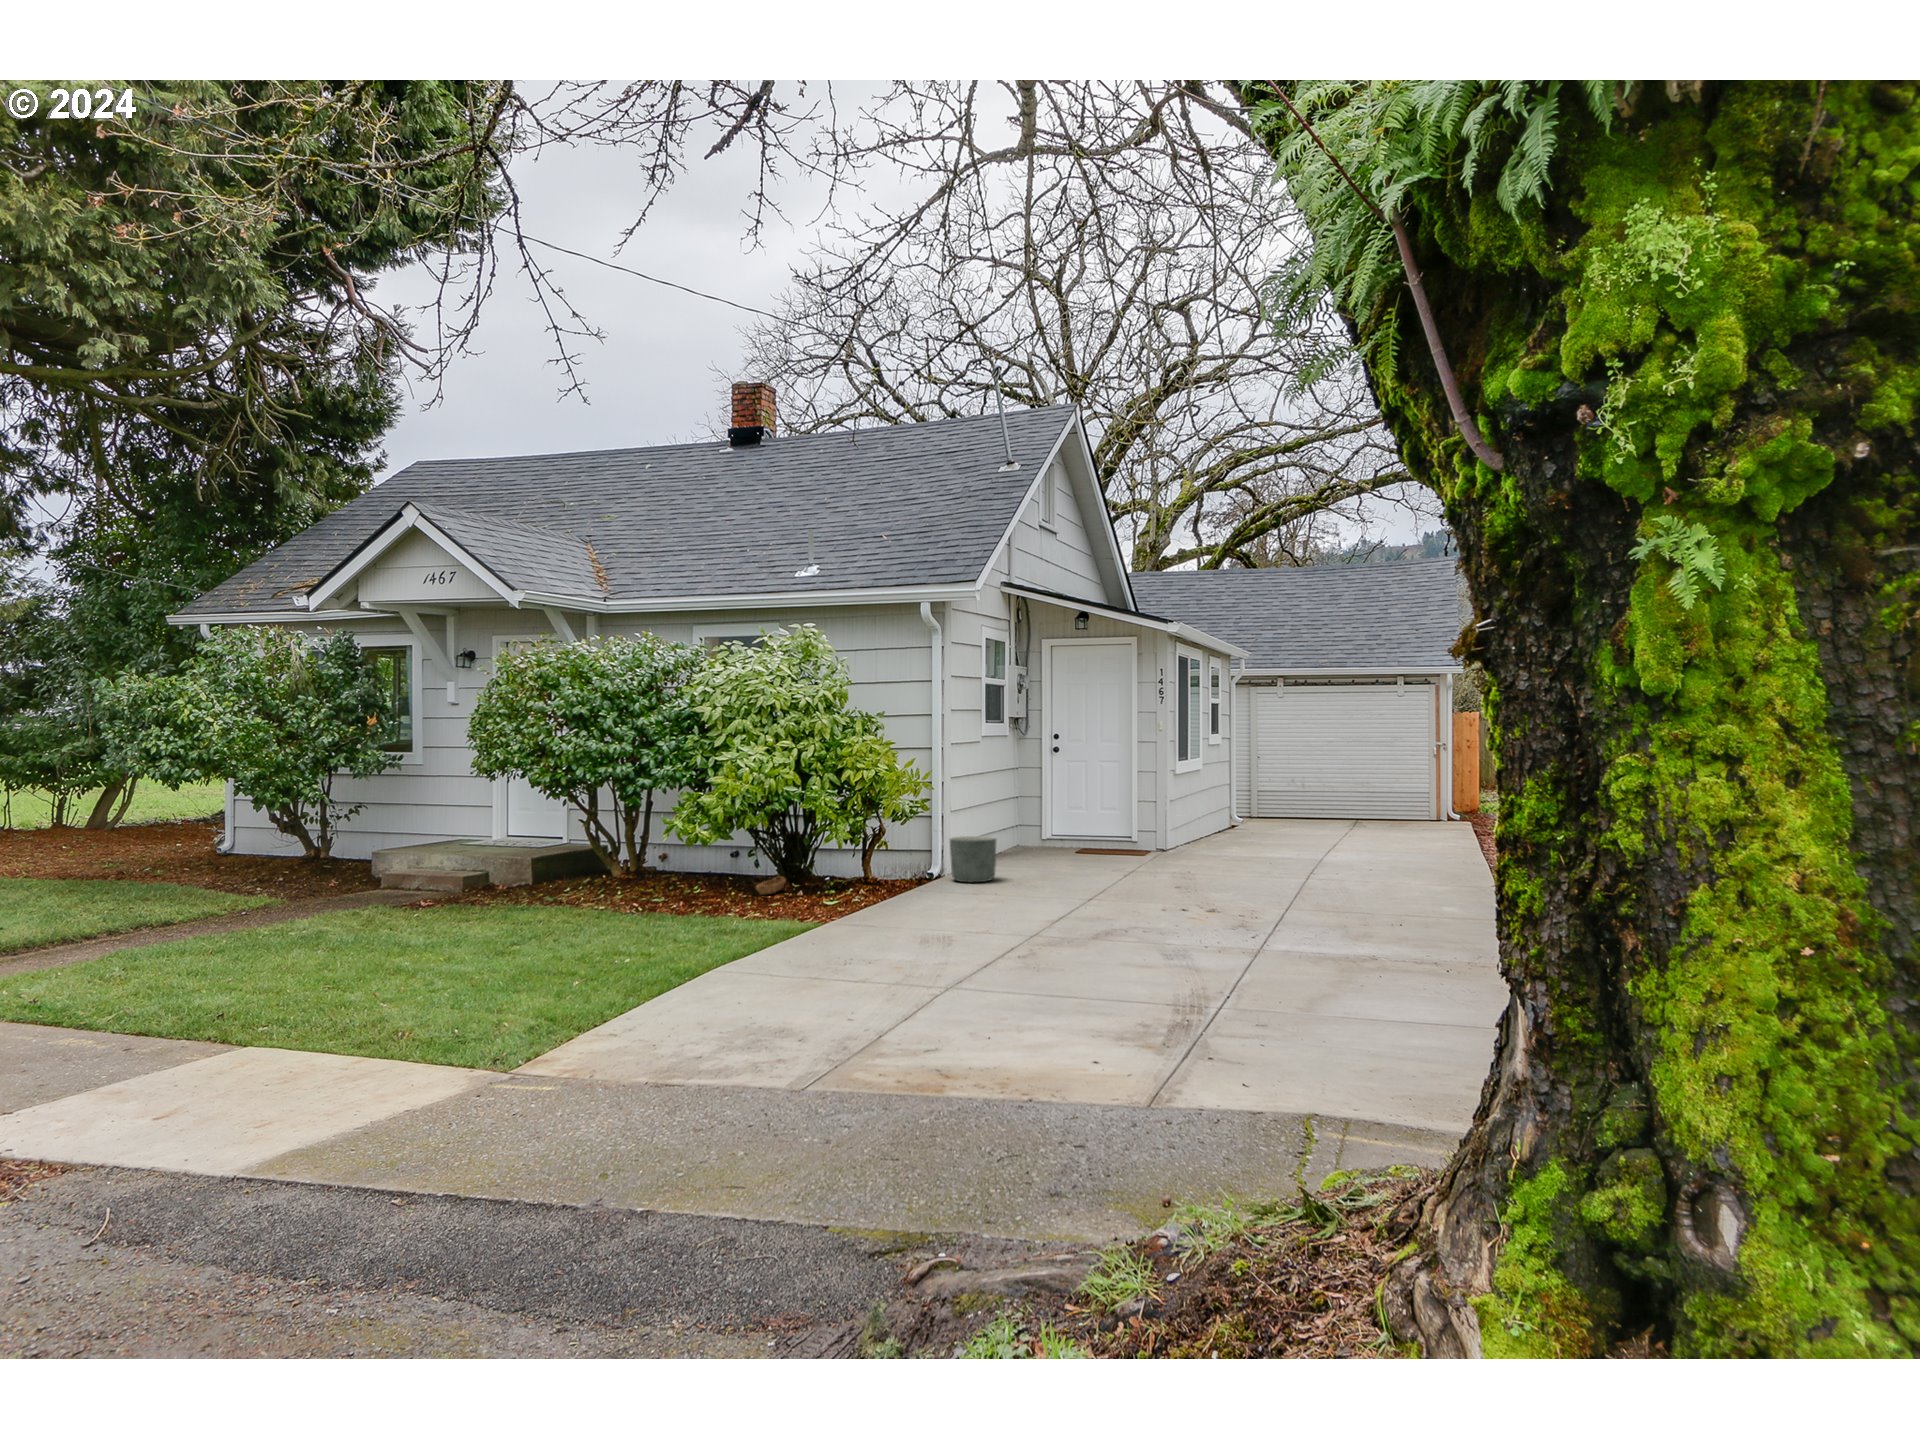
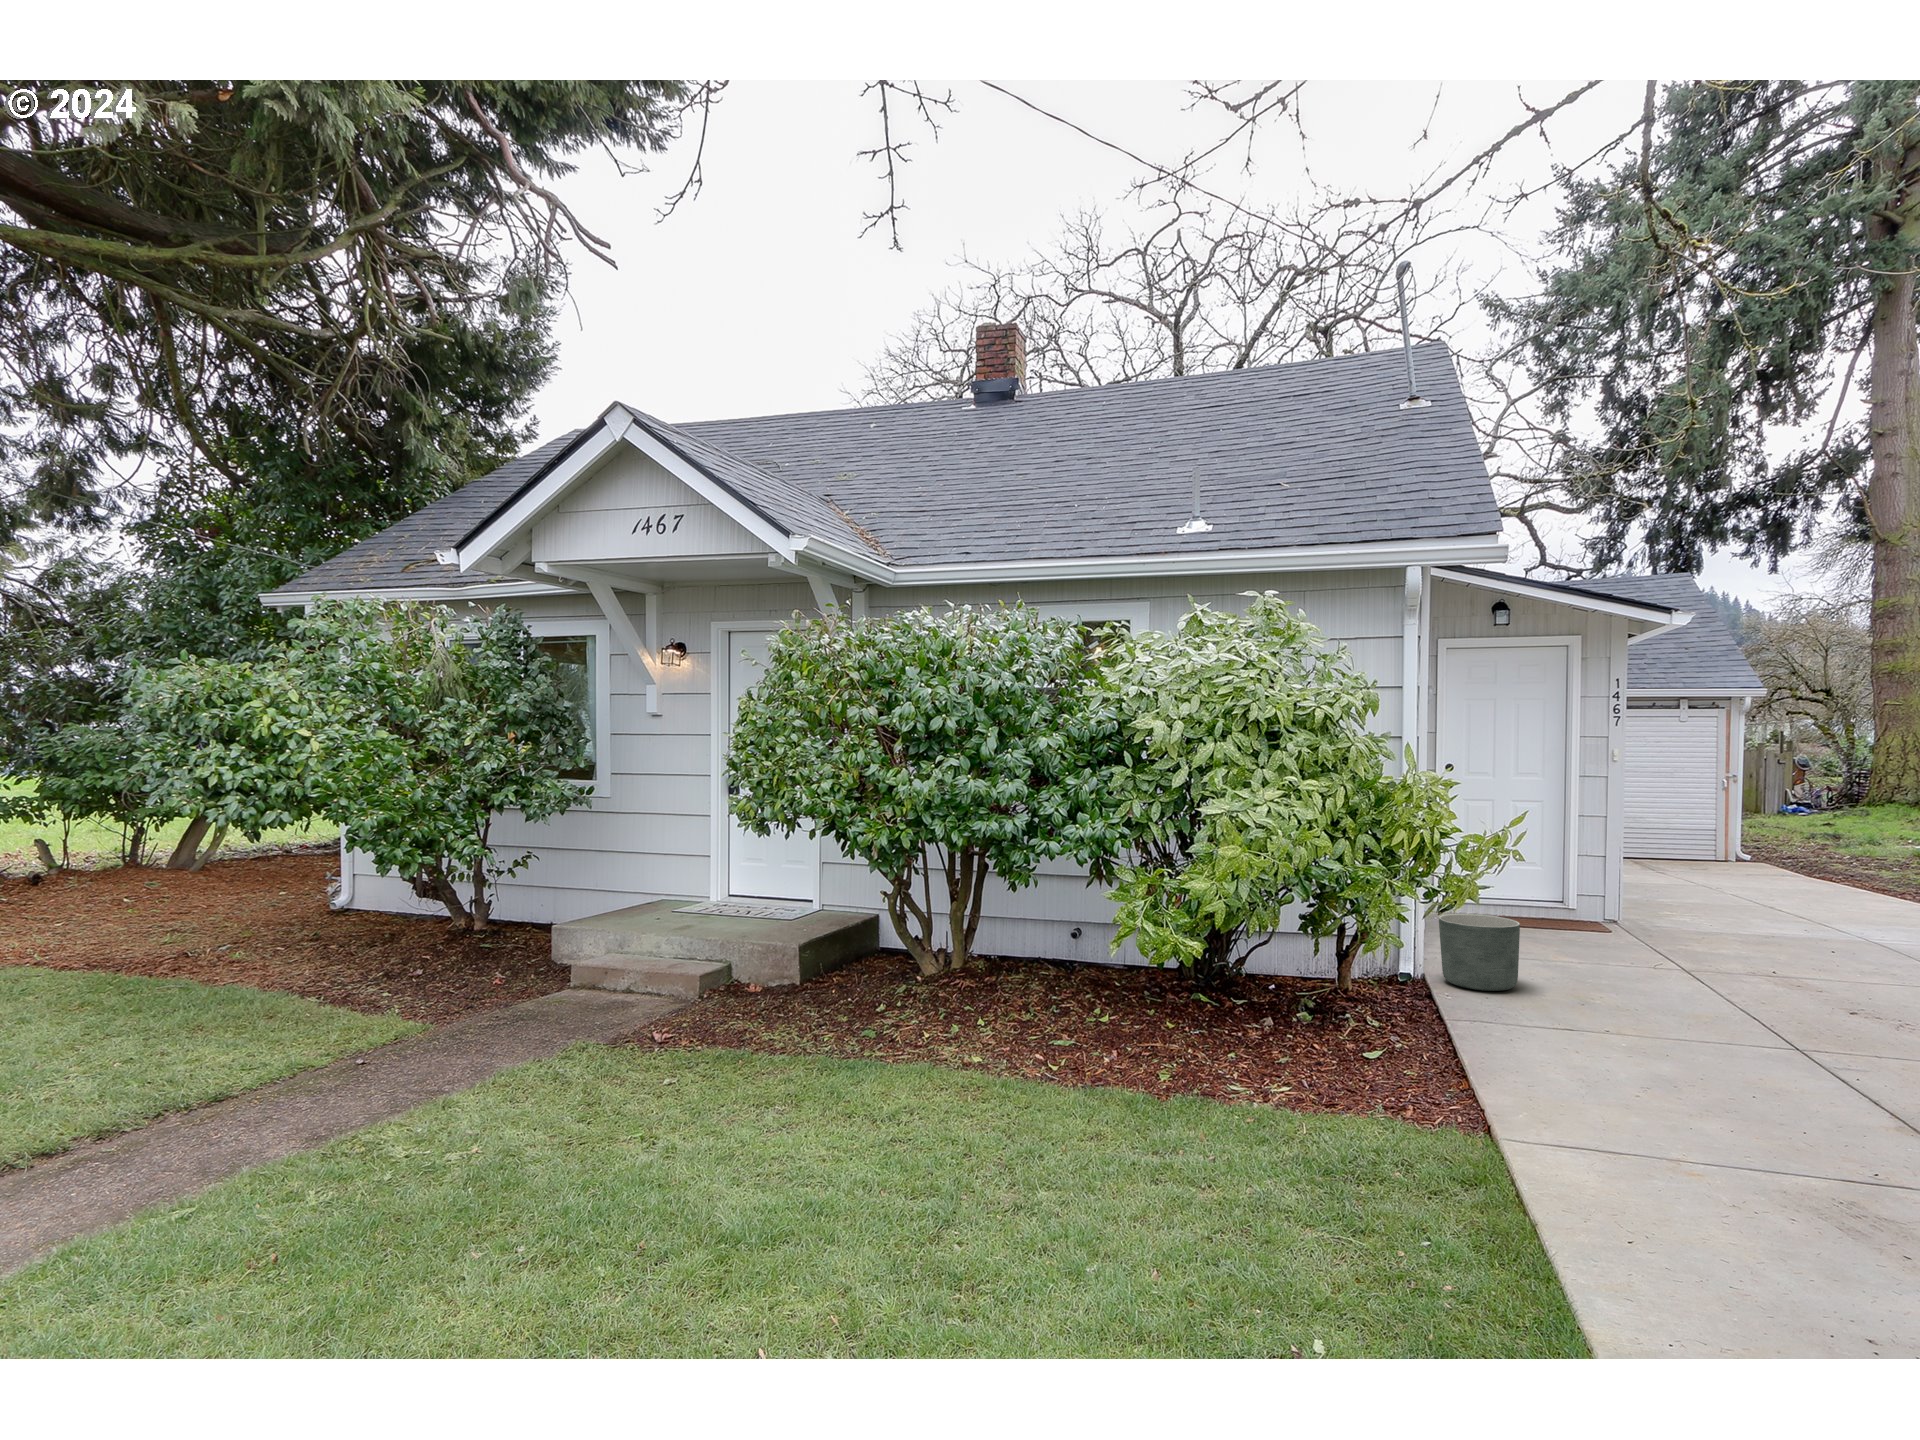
basket: present [756,877,786,895] -> none [1203,990,1258,1033]

